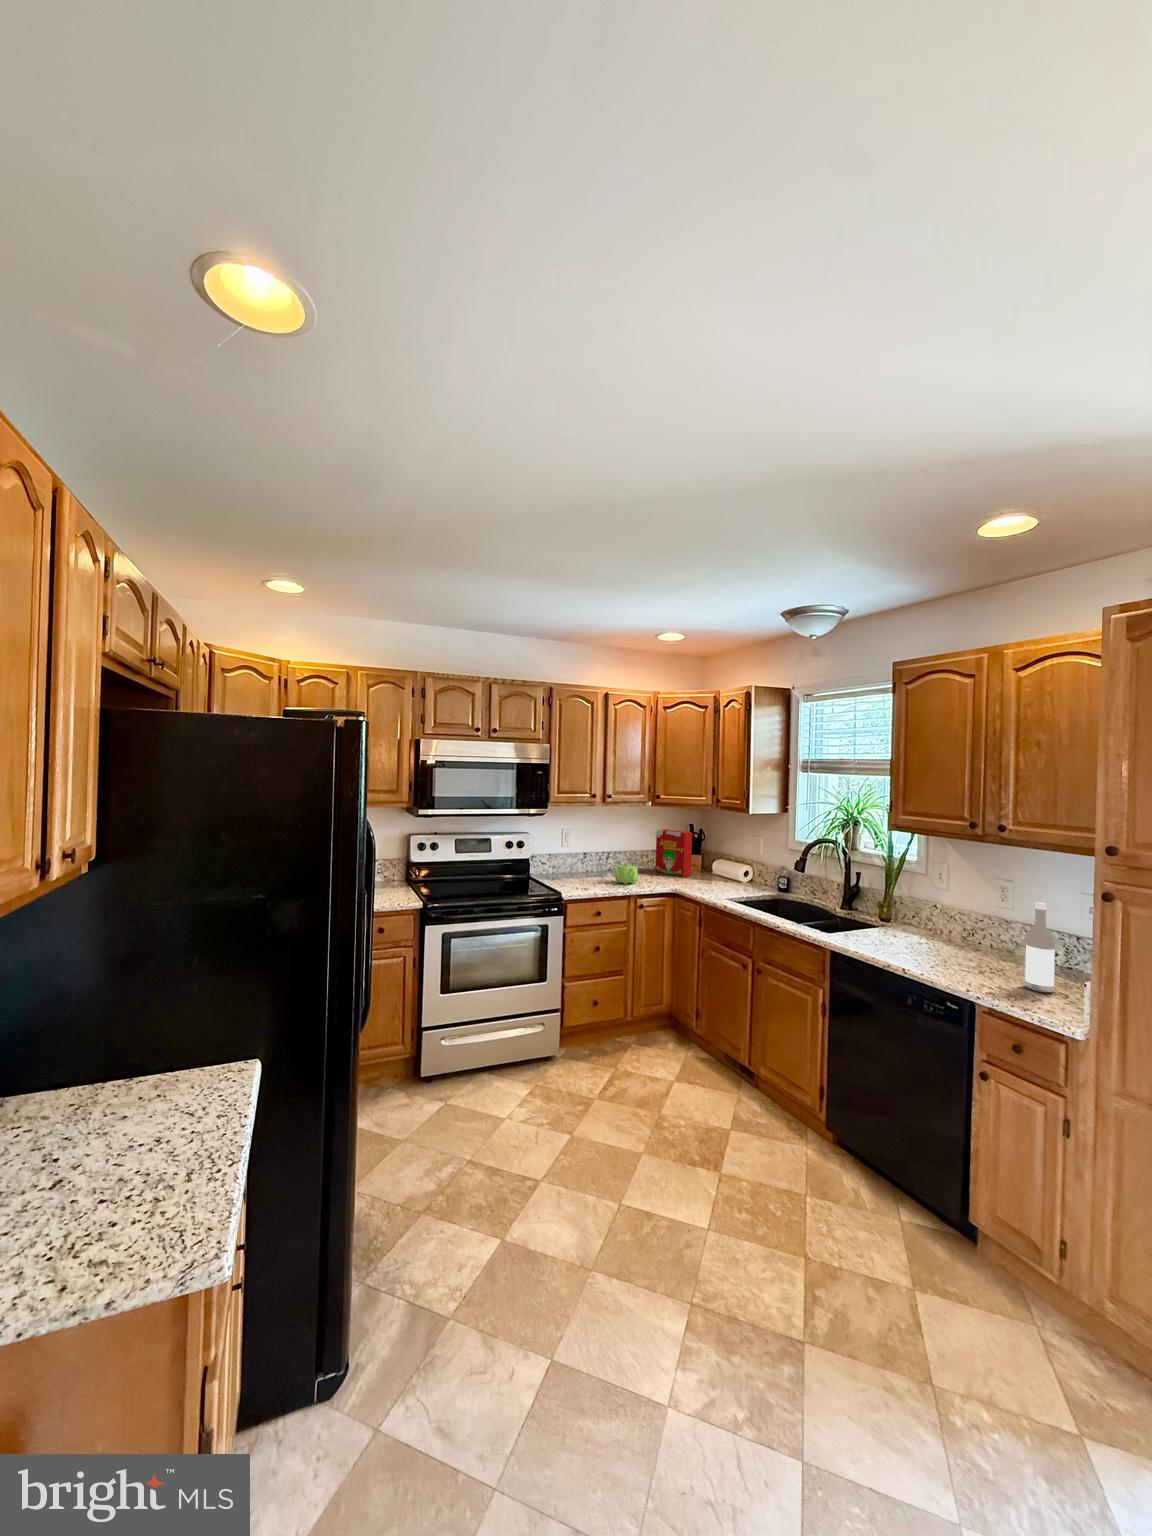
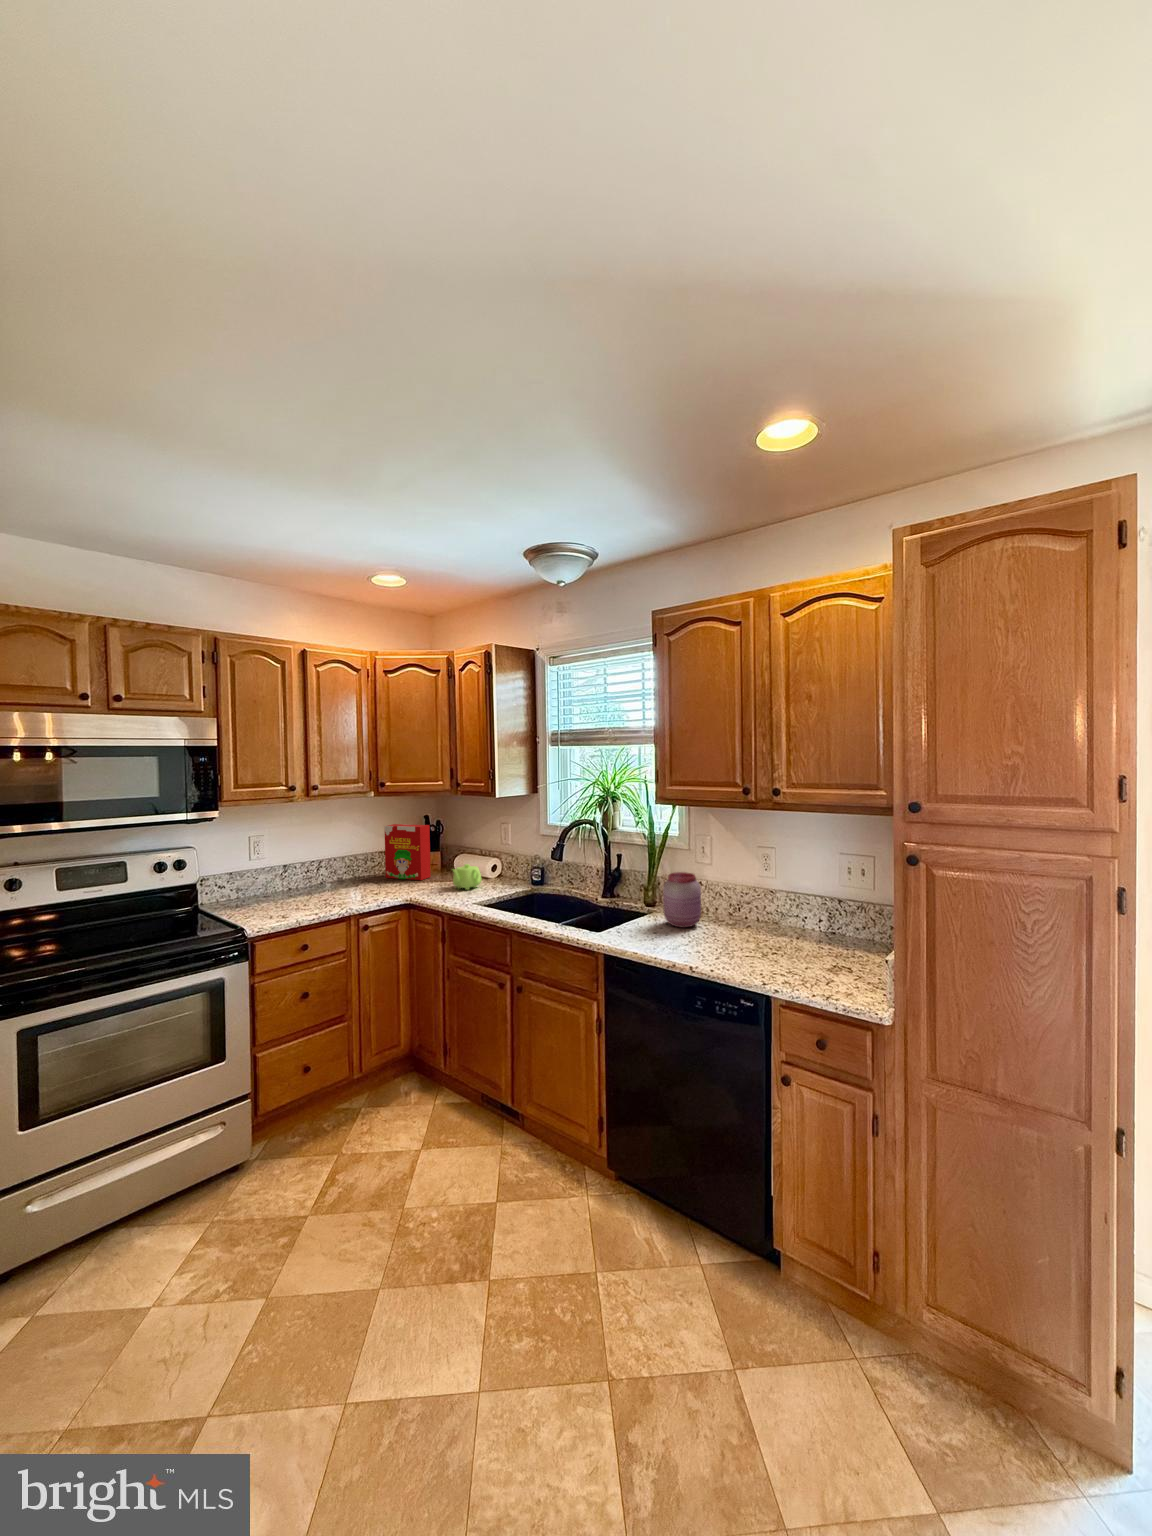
teapot: present [613,863,638,885] -> present [452,864,481,890]
jar: none [893,893,931,942] -> present [663,872,701,928]
wine bottle: present [1024,902,1055,993] -> none [805,870,833,968]

